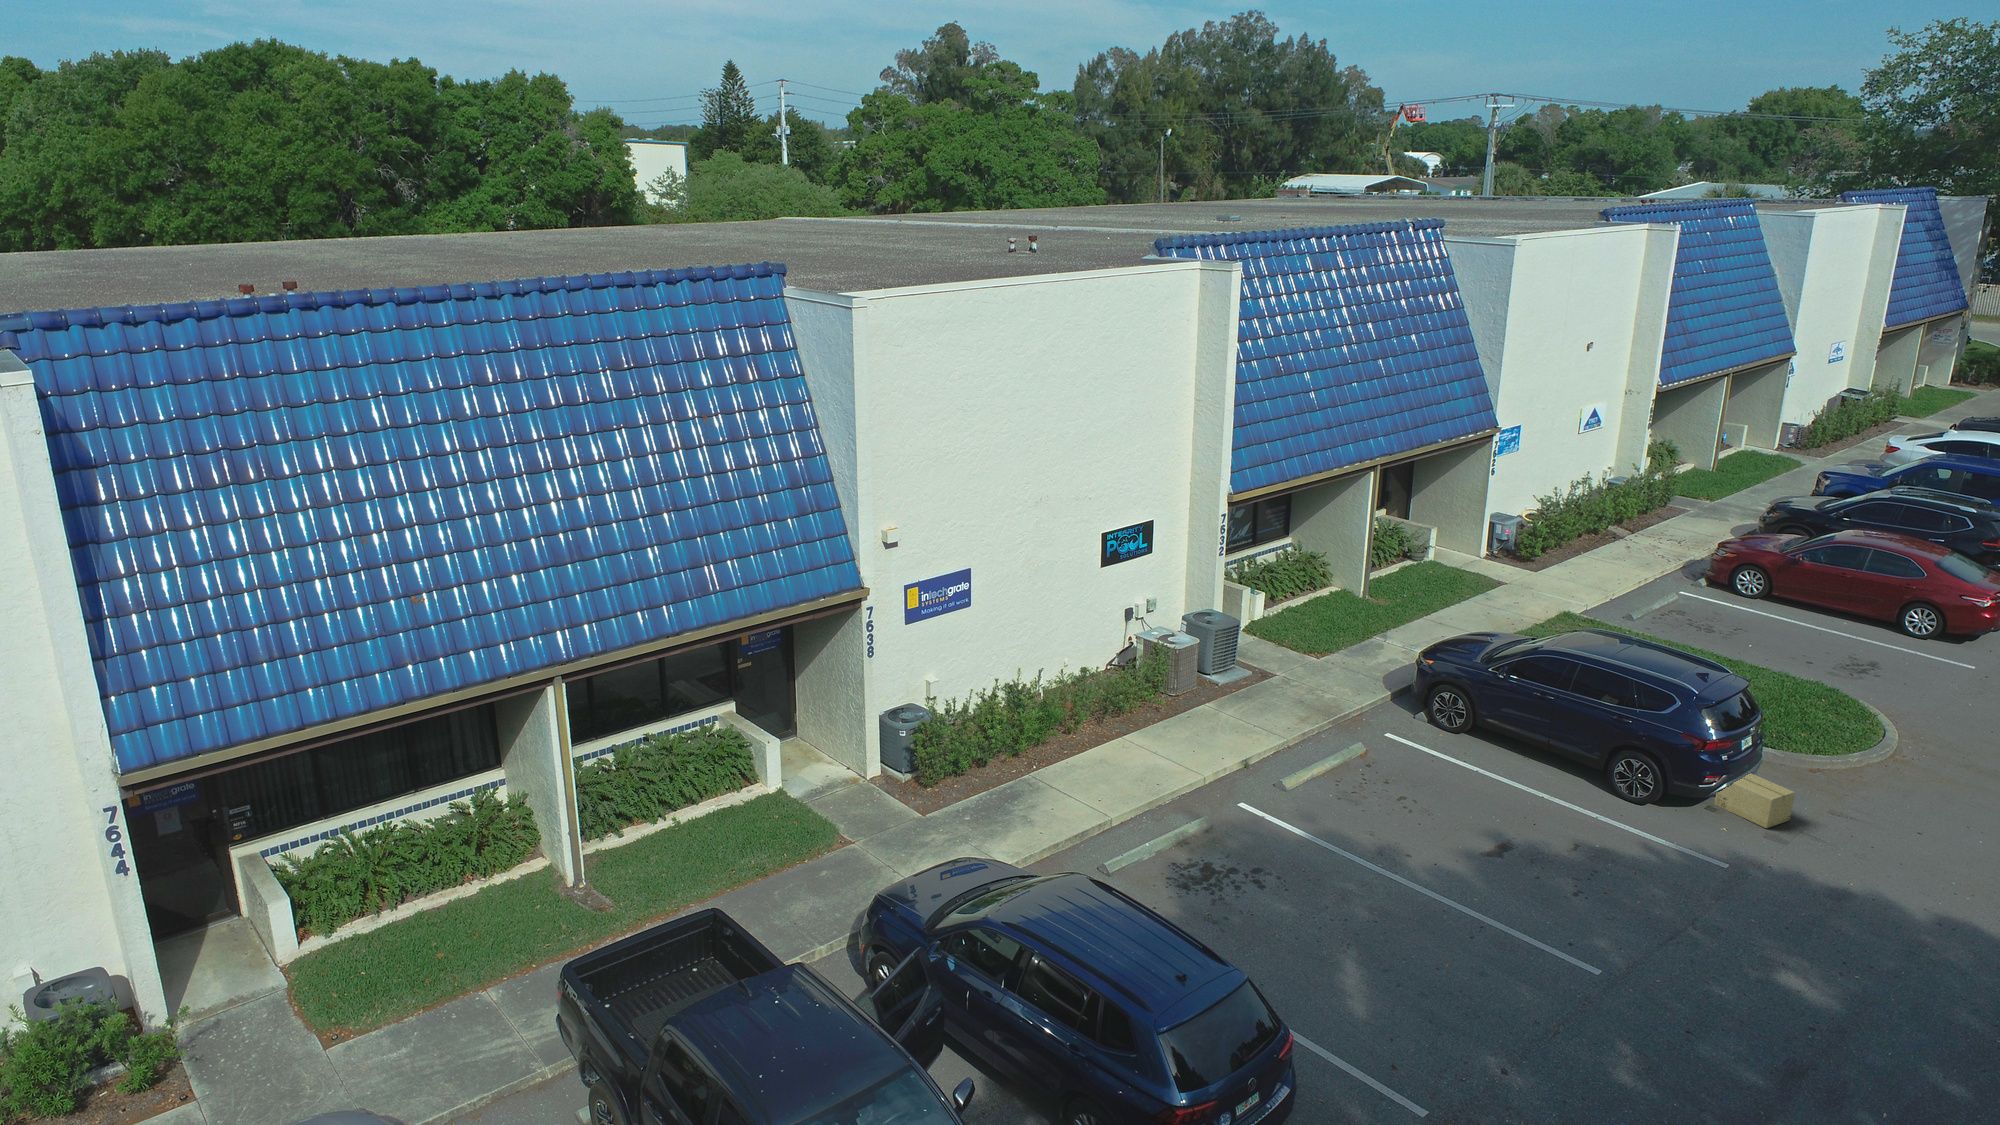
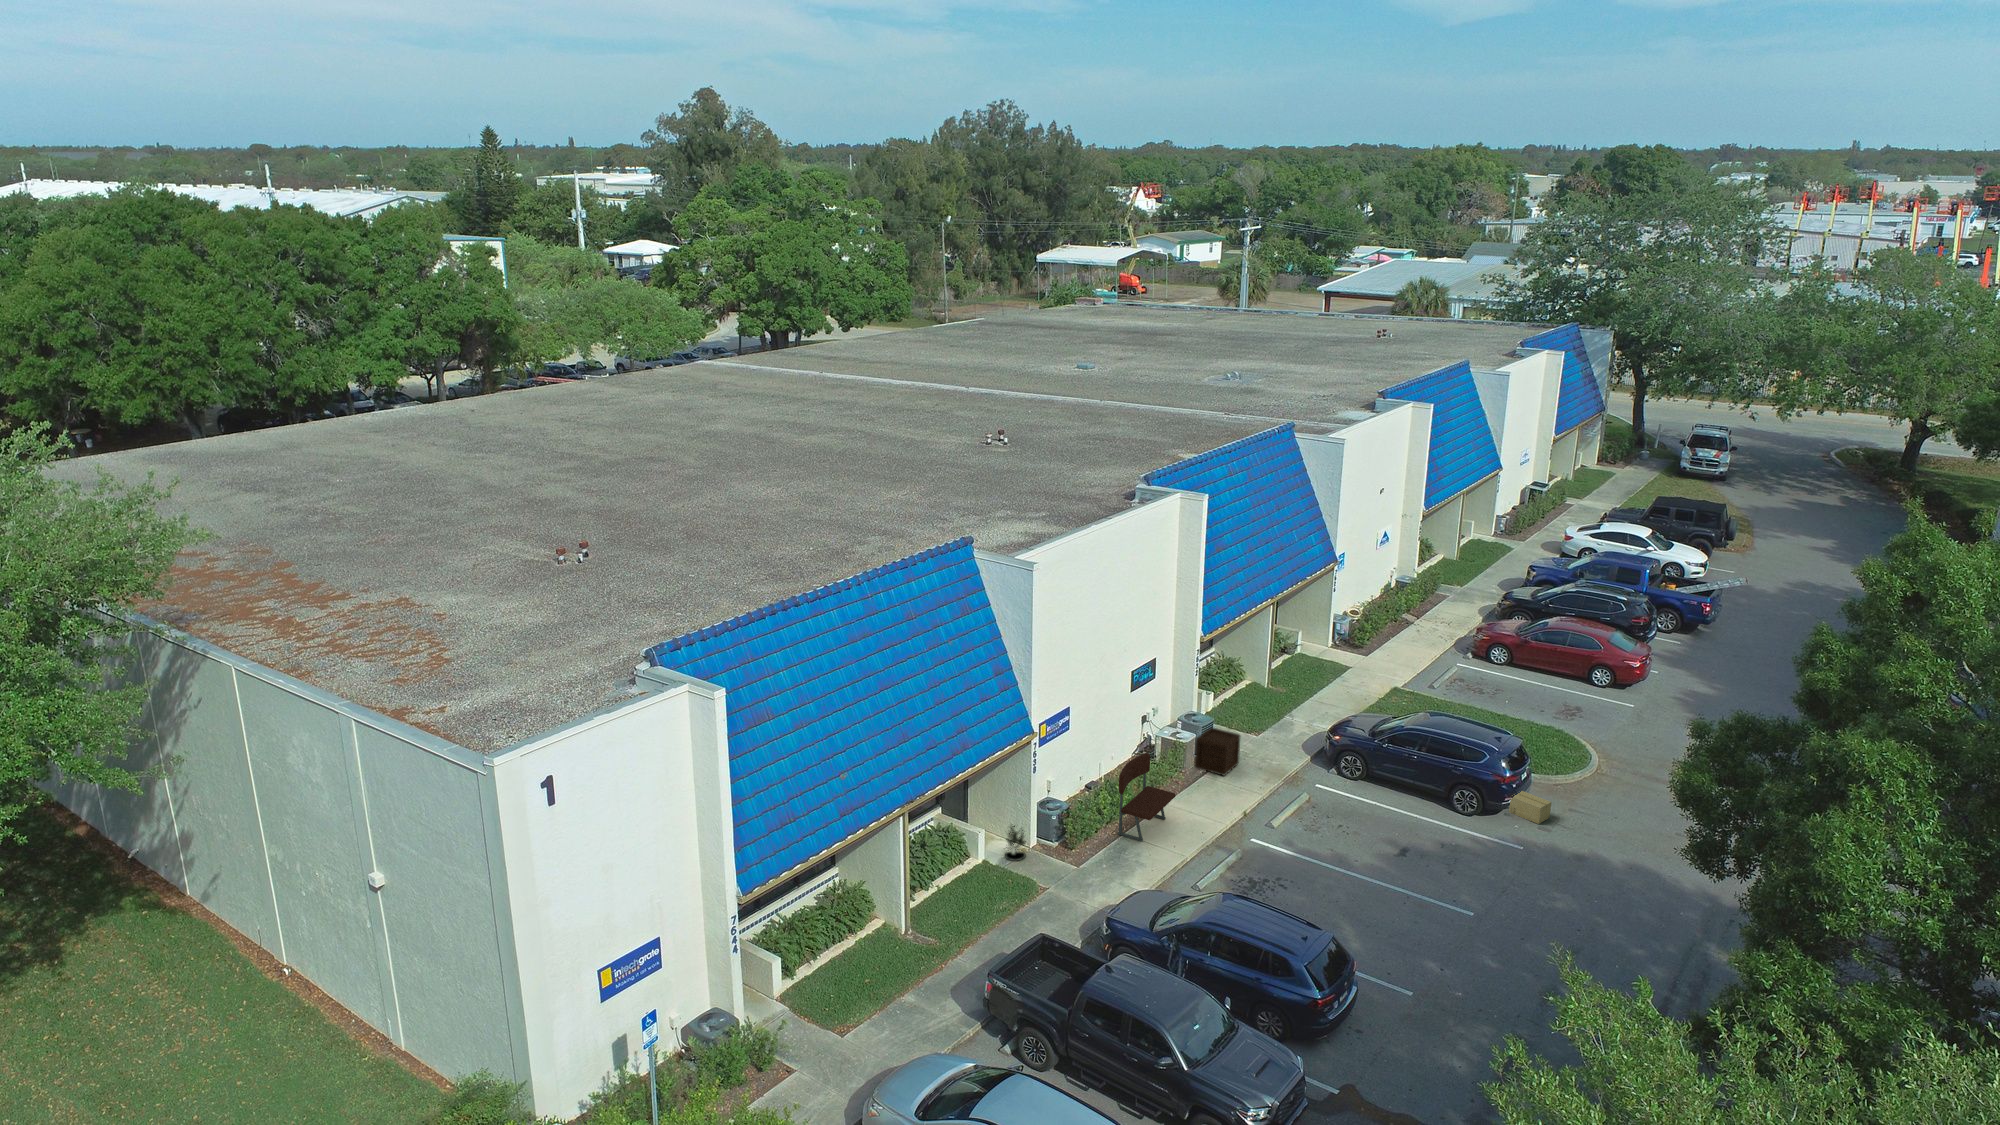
wooden crate: none [1193,632,1270,708] -> present [1194,728,1240,775]
bench: none [1017,649,1123,787] -> present [1118,753,1176,841]
potted tree: none [815,732,857,796] -> present [1005,824,1026,861]

